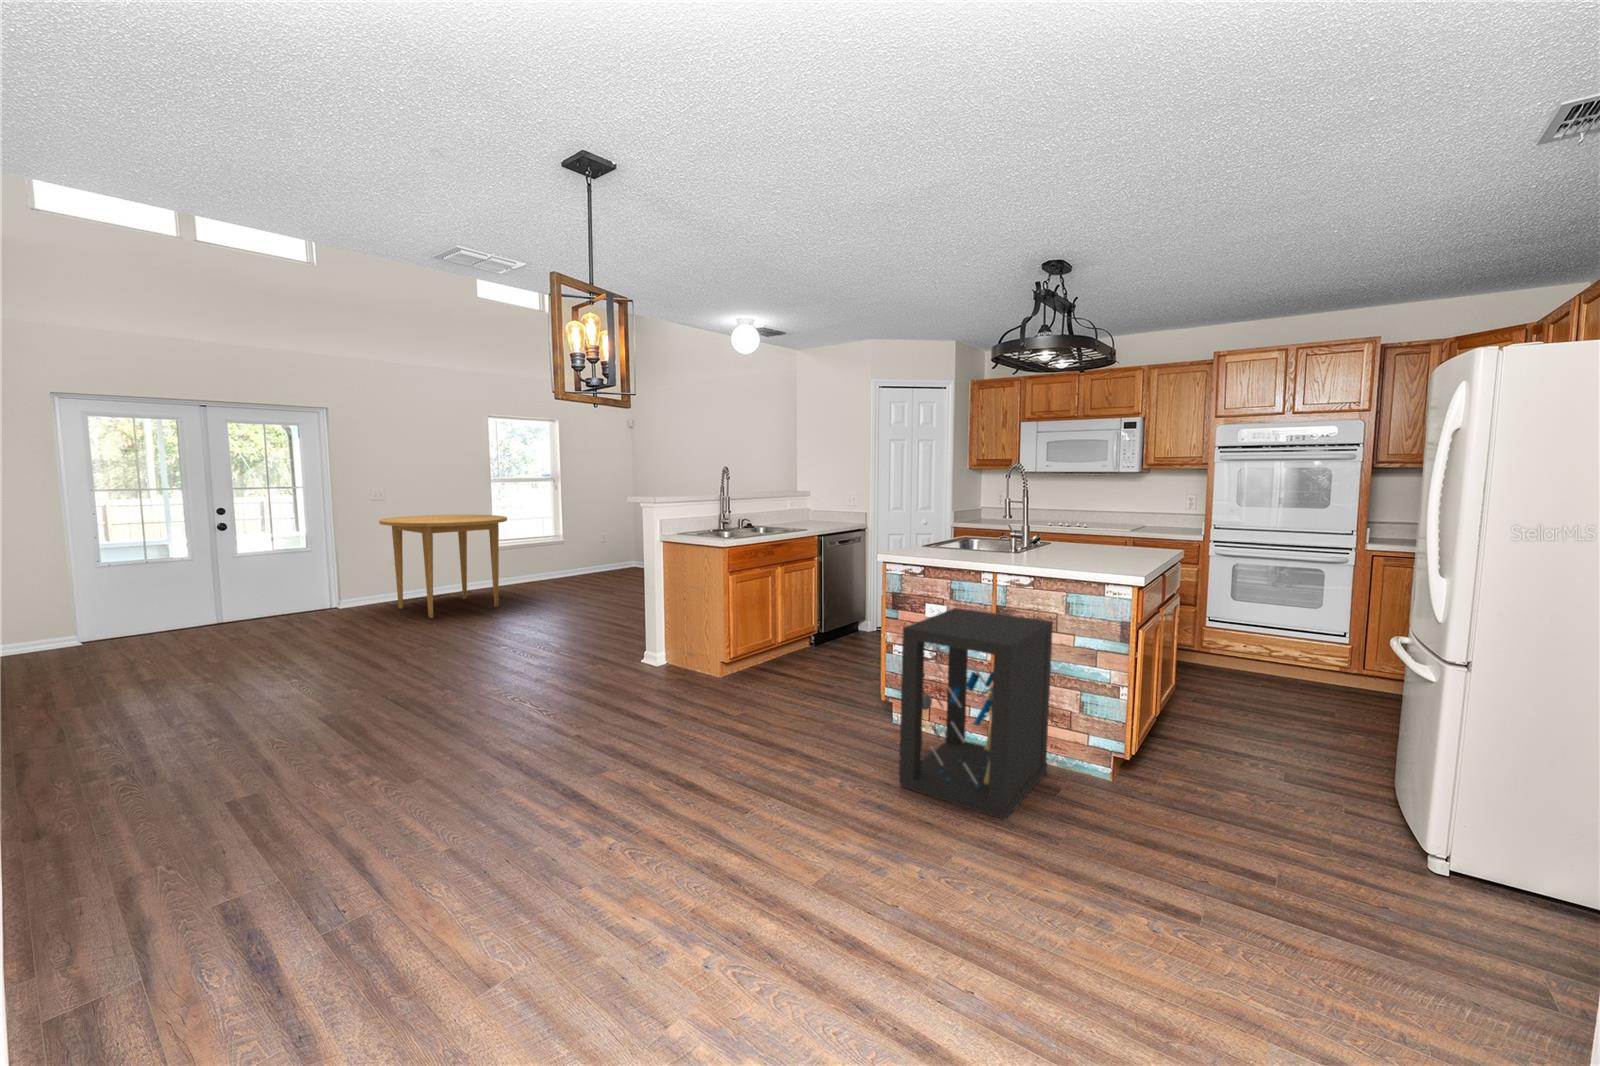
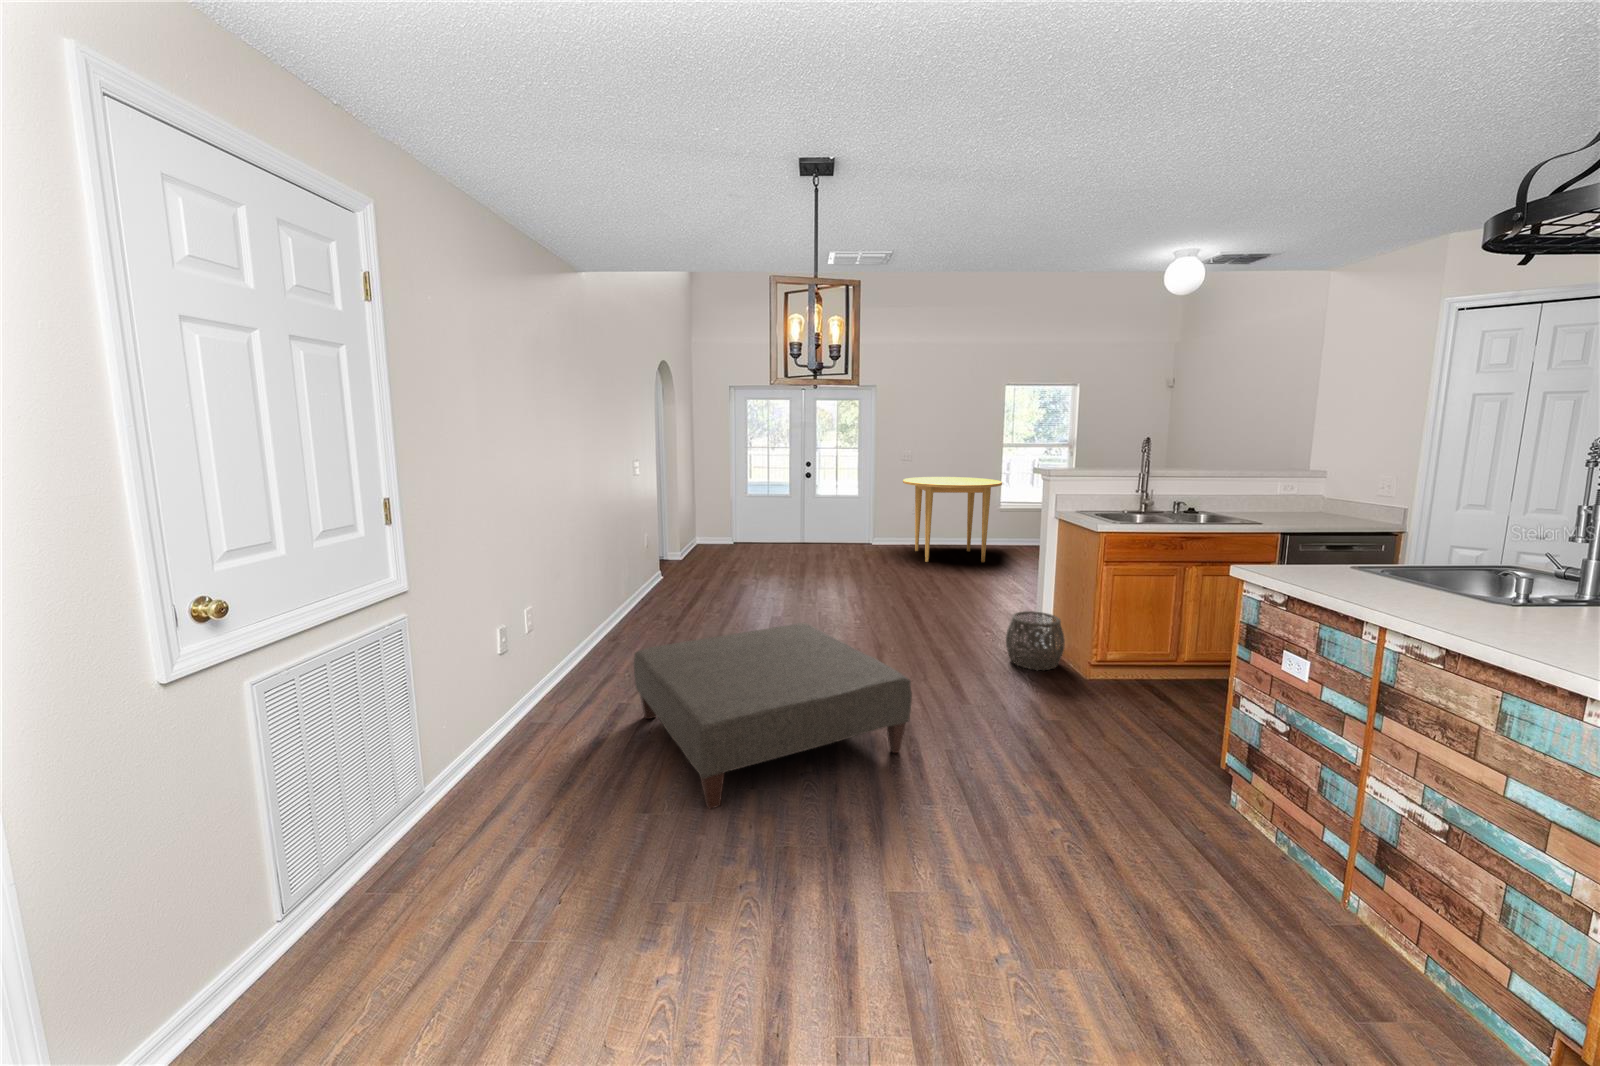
storage cabinet: present [899,608,1053,820] -> none [1124,668,1457,985]
woven basket: none [640,631,696,688] -> present [1006,611,1065,670]
ottoman: none [268,695,677,935] -> present [634,623,912,809]

